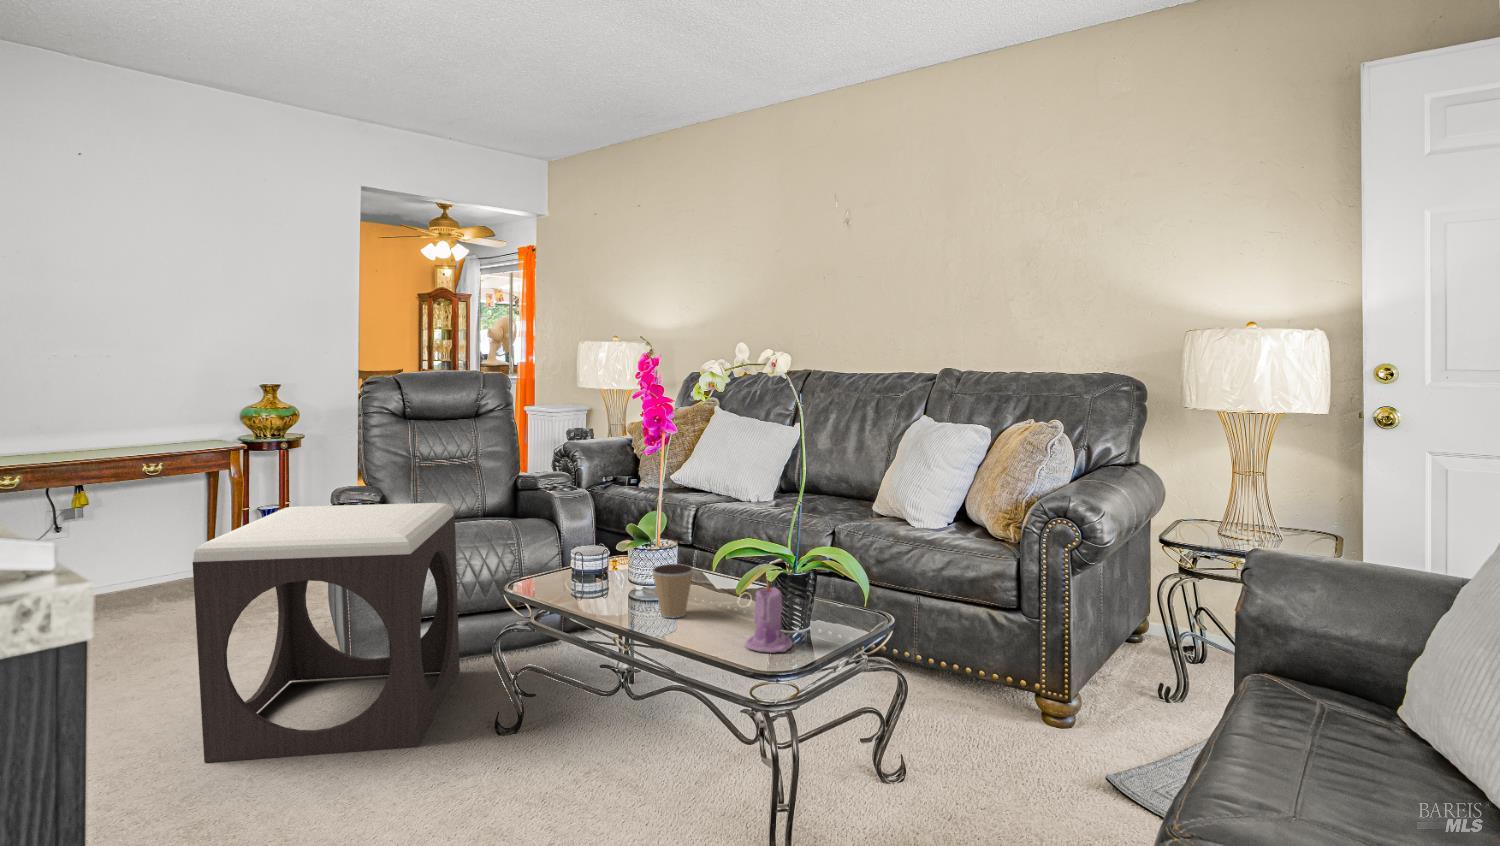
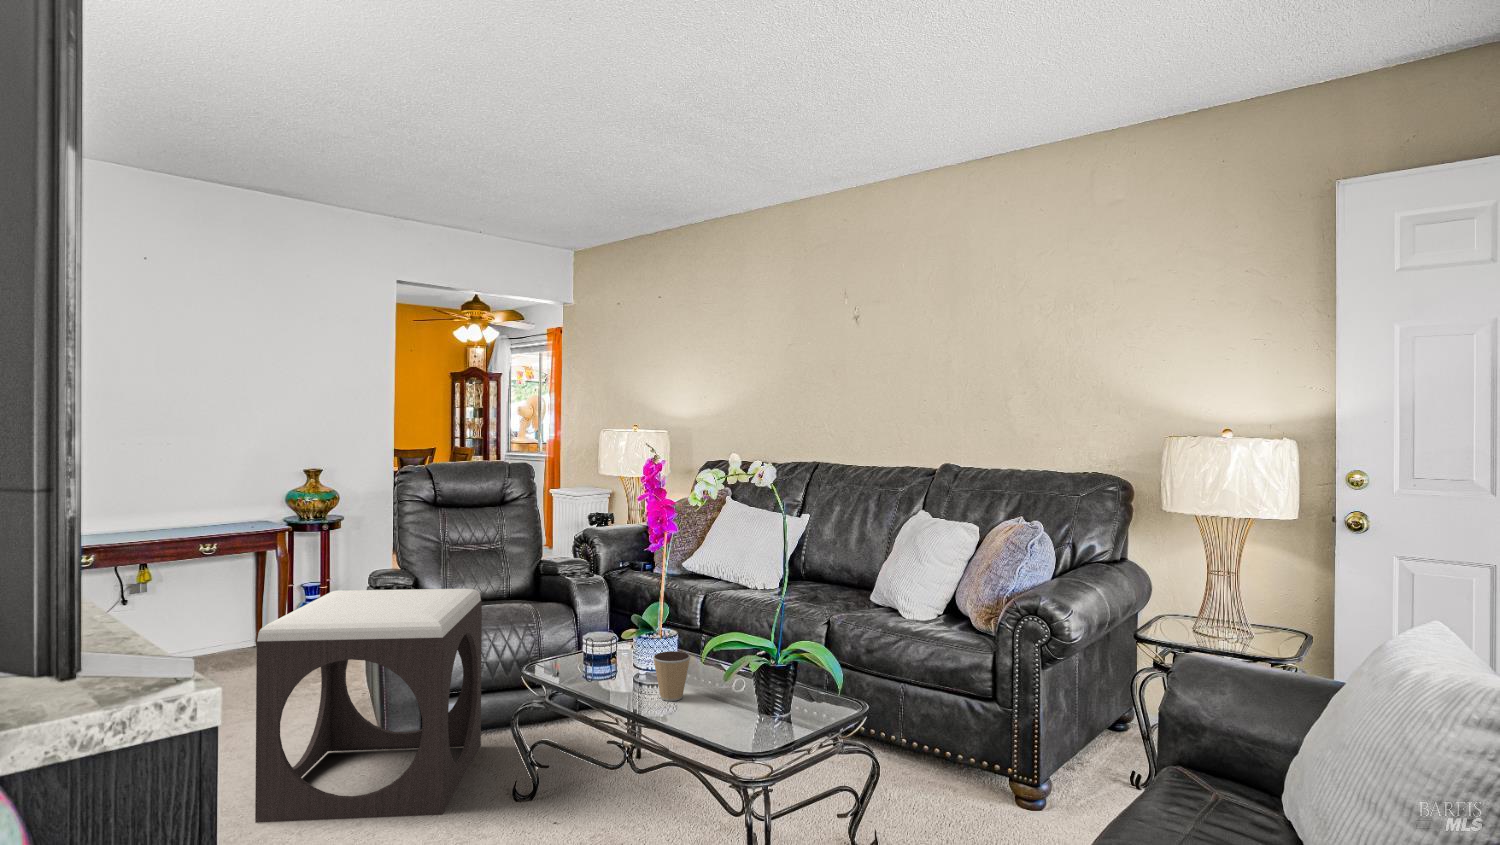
candle: present [745,585,792,653] -> none [730,669,772,734]

